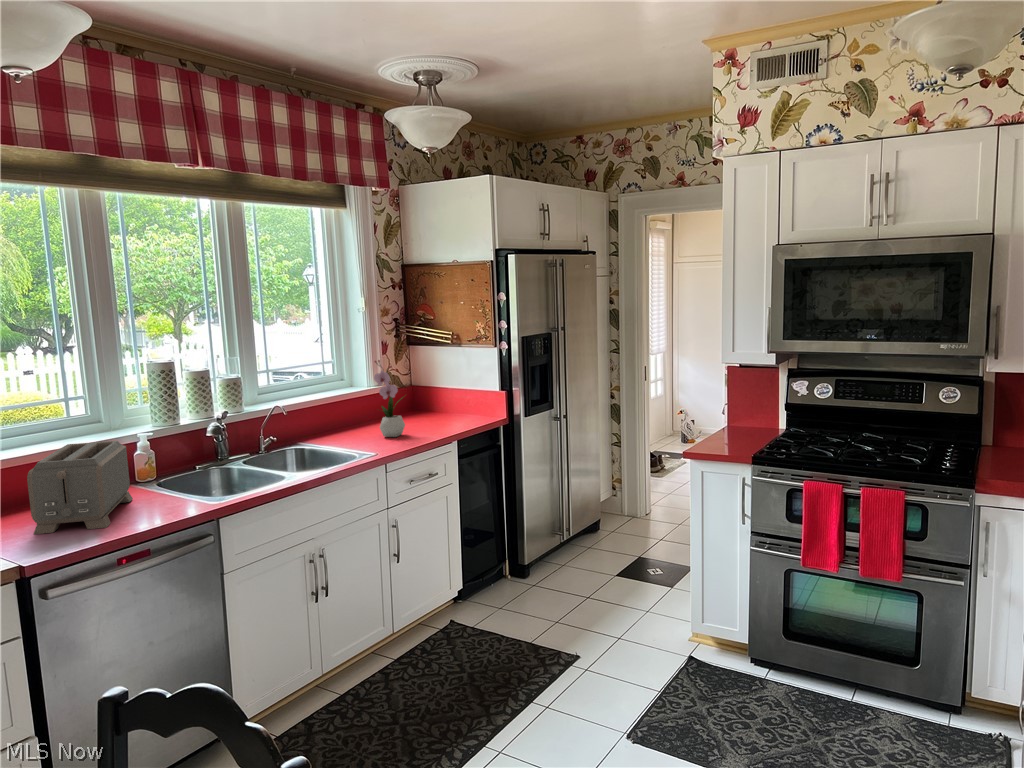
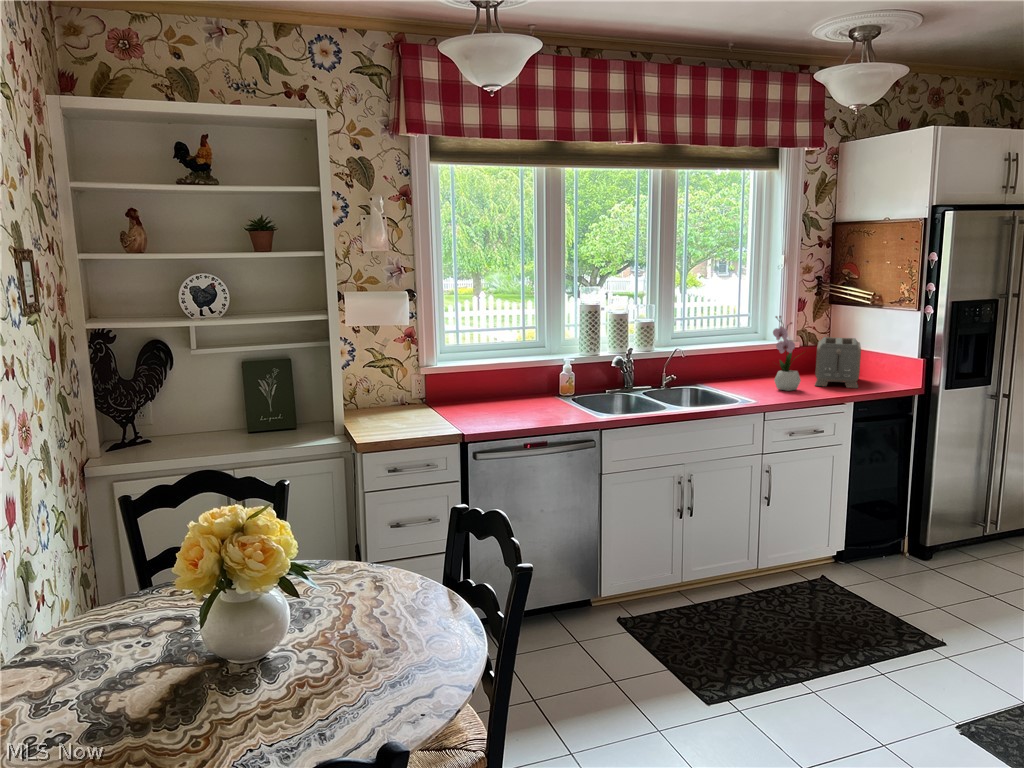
toaster: present [27,441,133,534] -> present [815,337,861,388]

